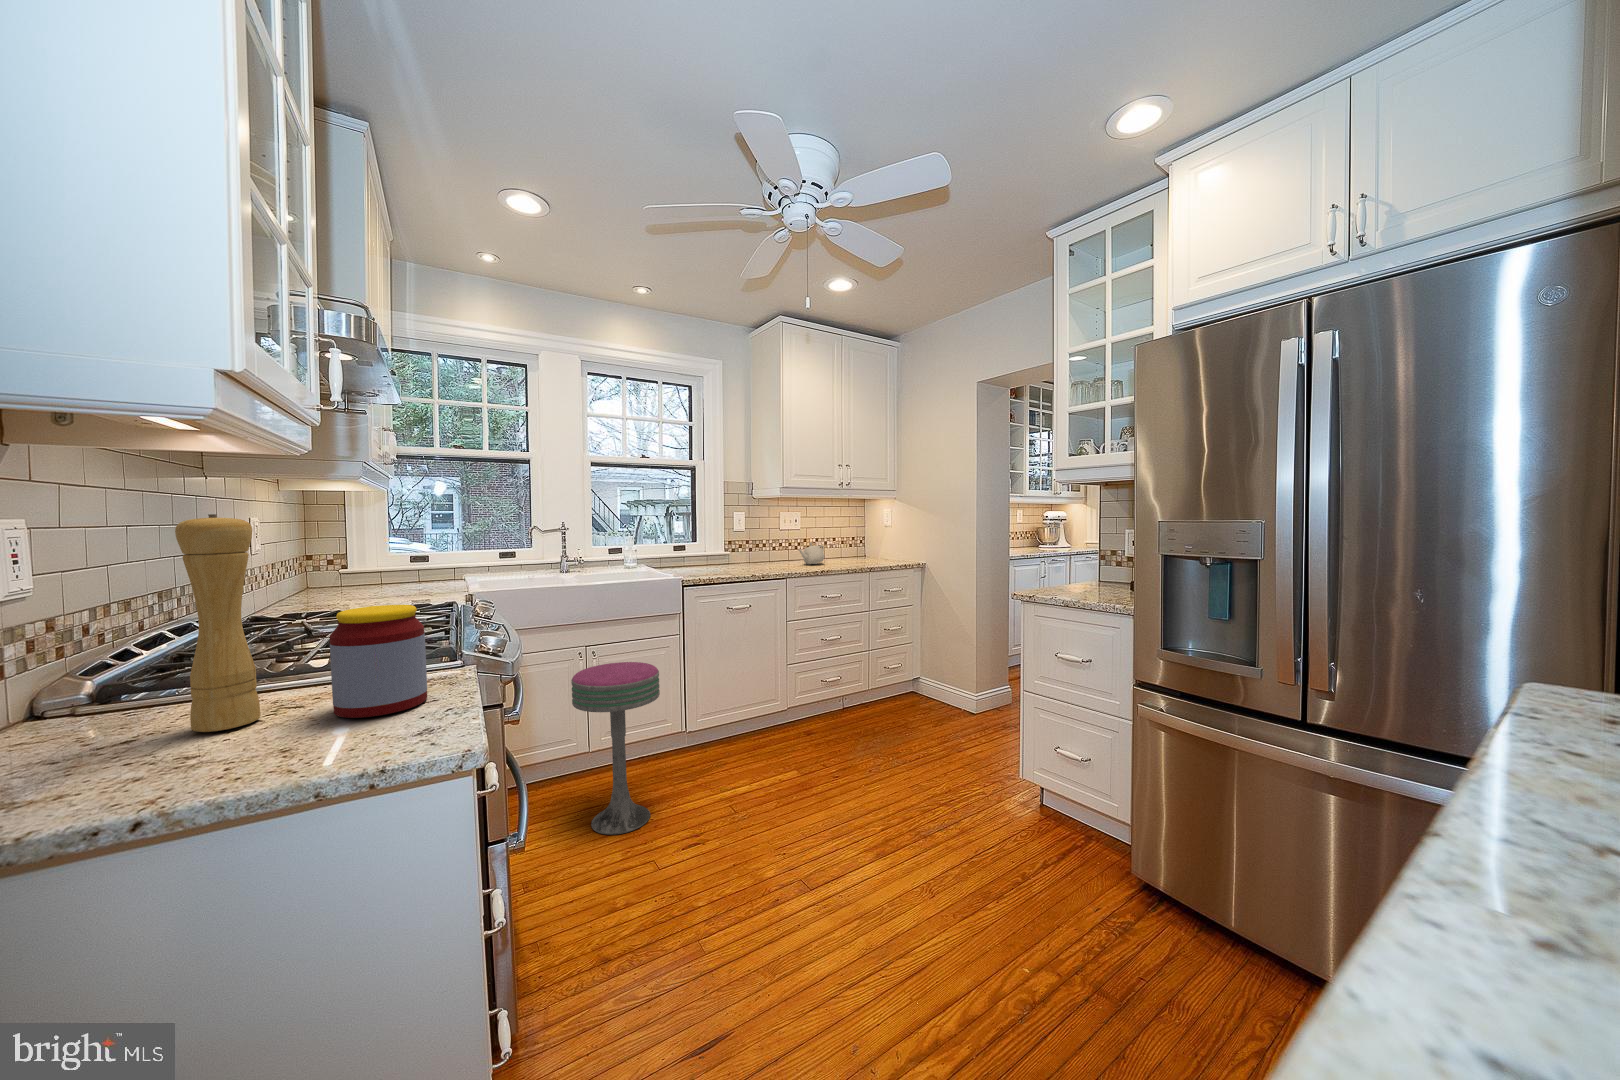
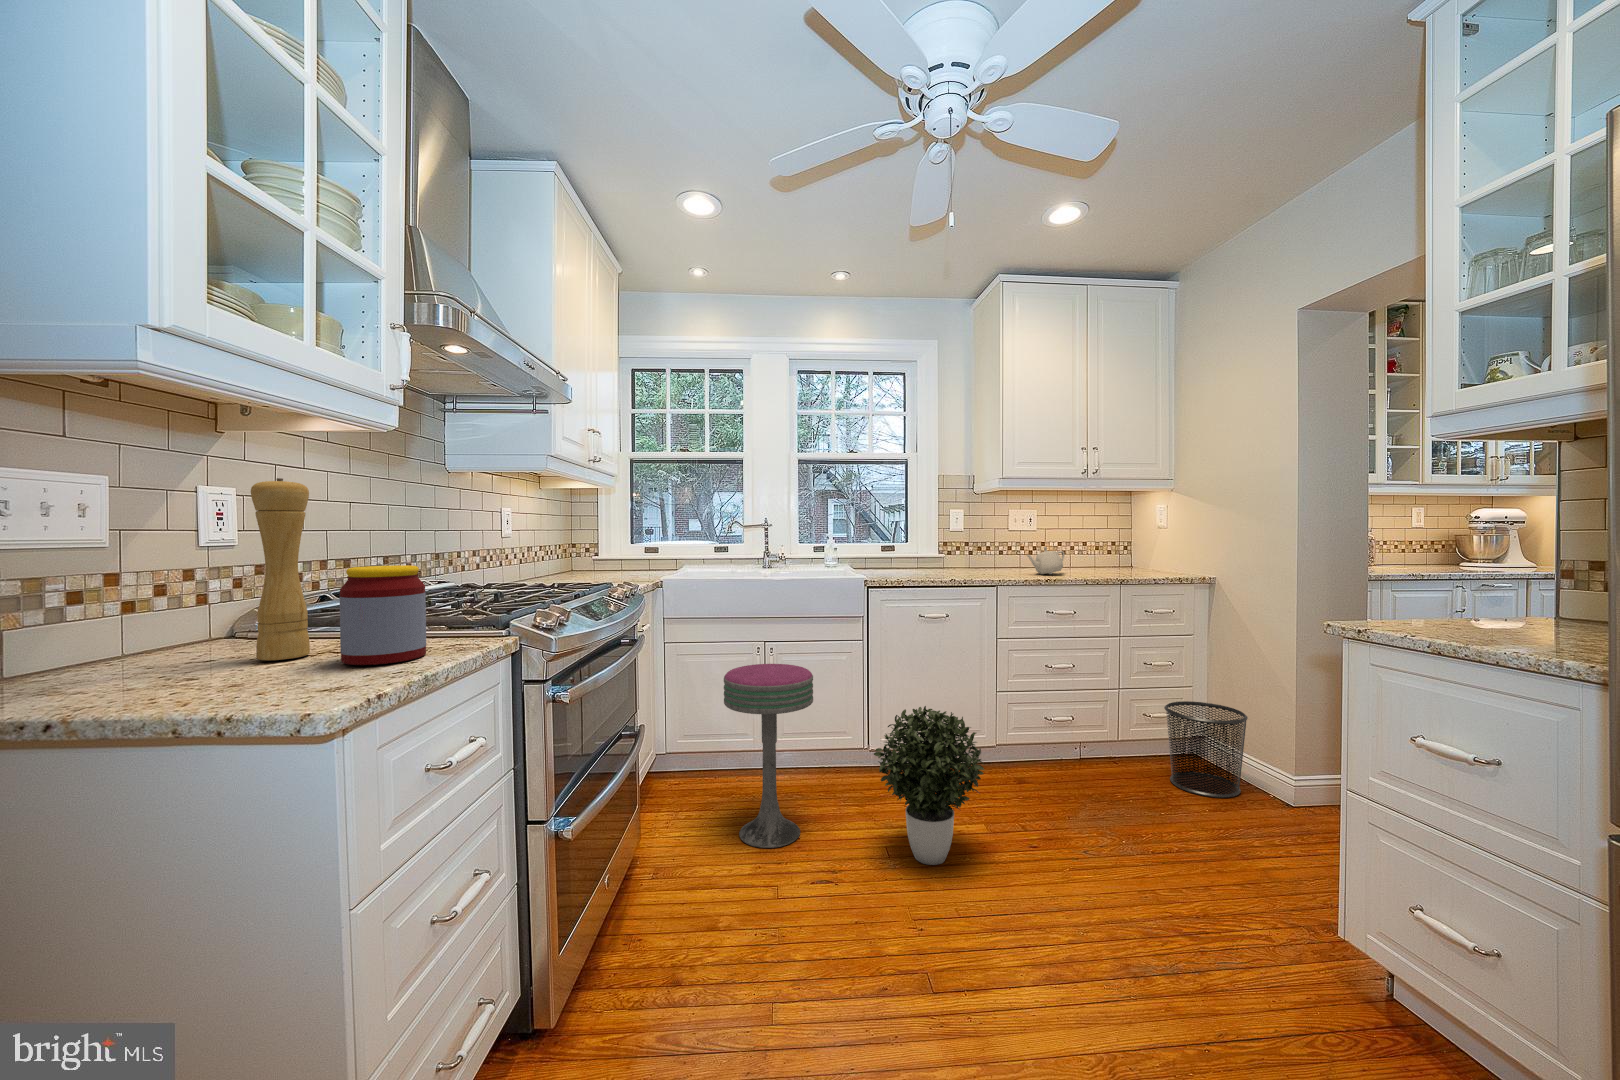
trash can: none [899,651,950,717] -> present [1164,701,1248,798]
potted plant: none [720,681,810,810] -> present [874,706,984,865]

